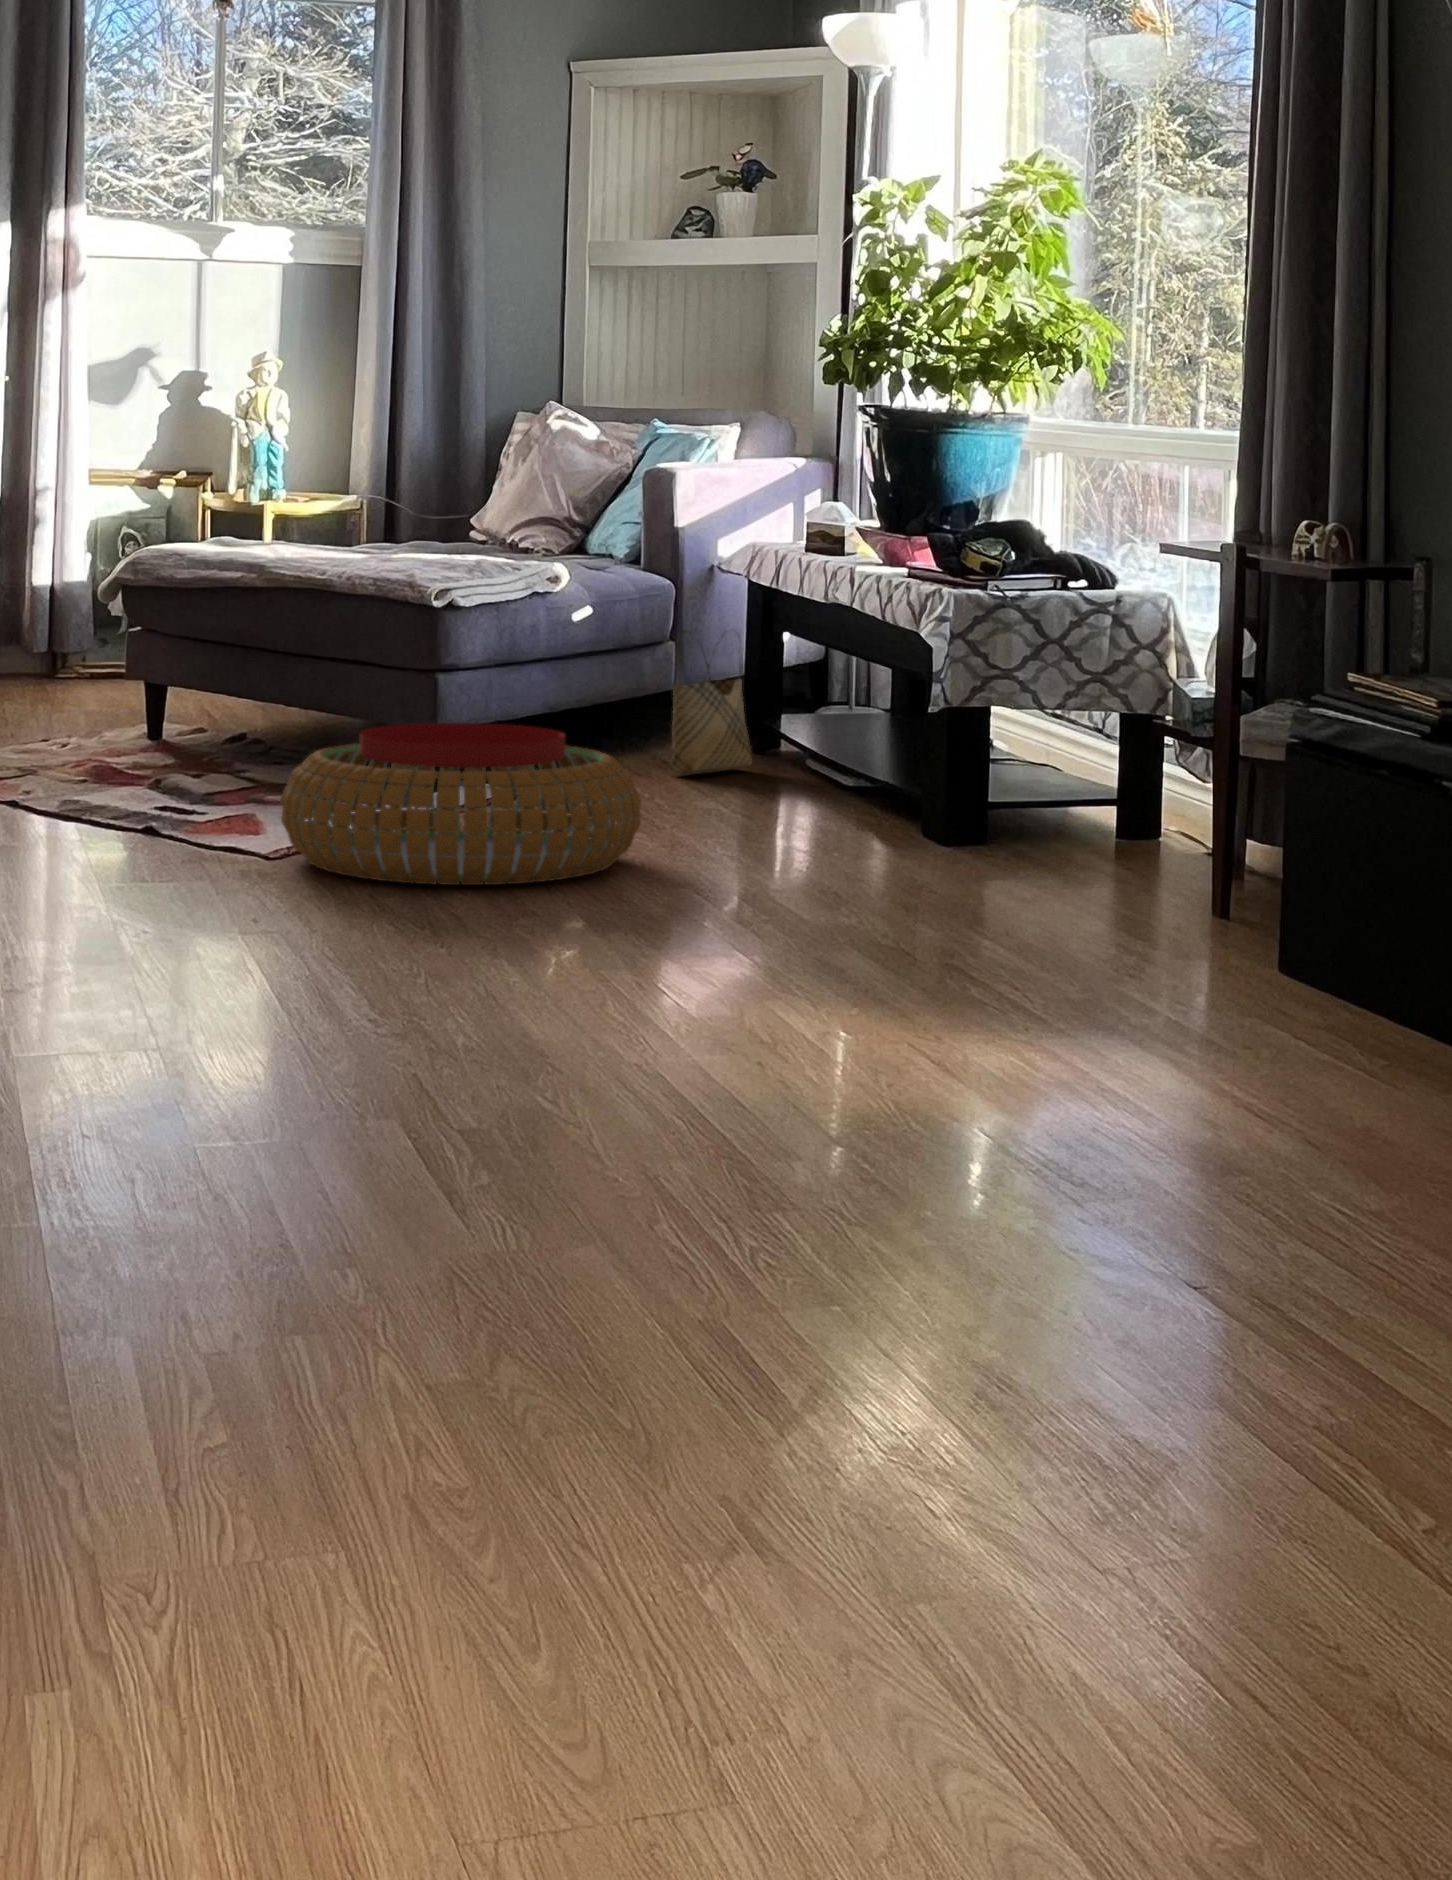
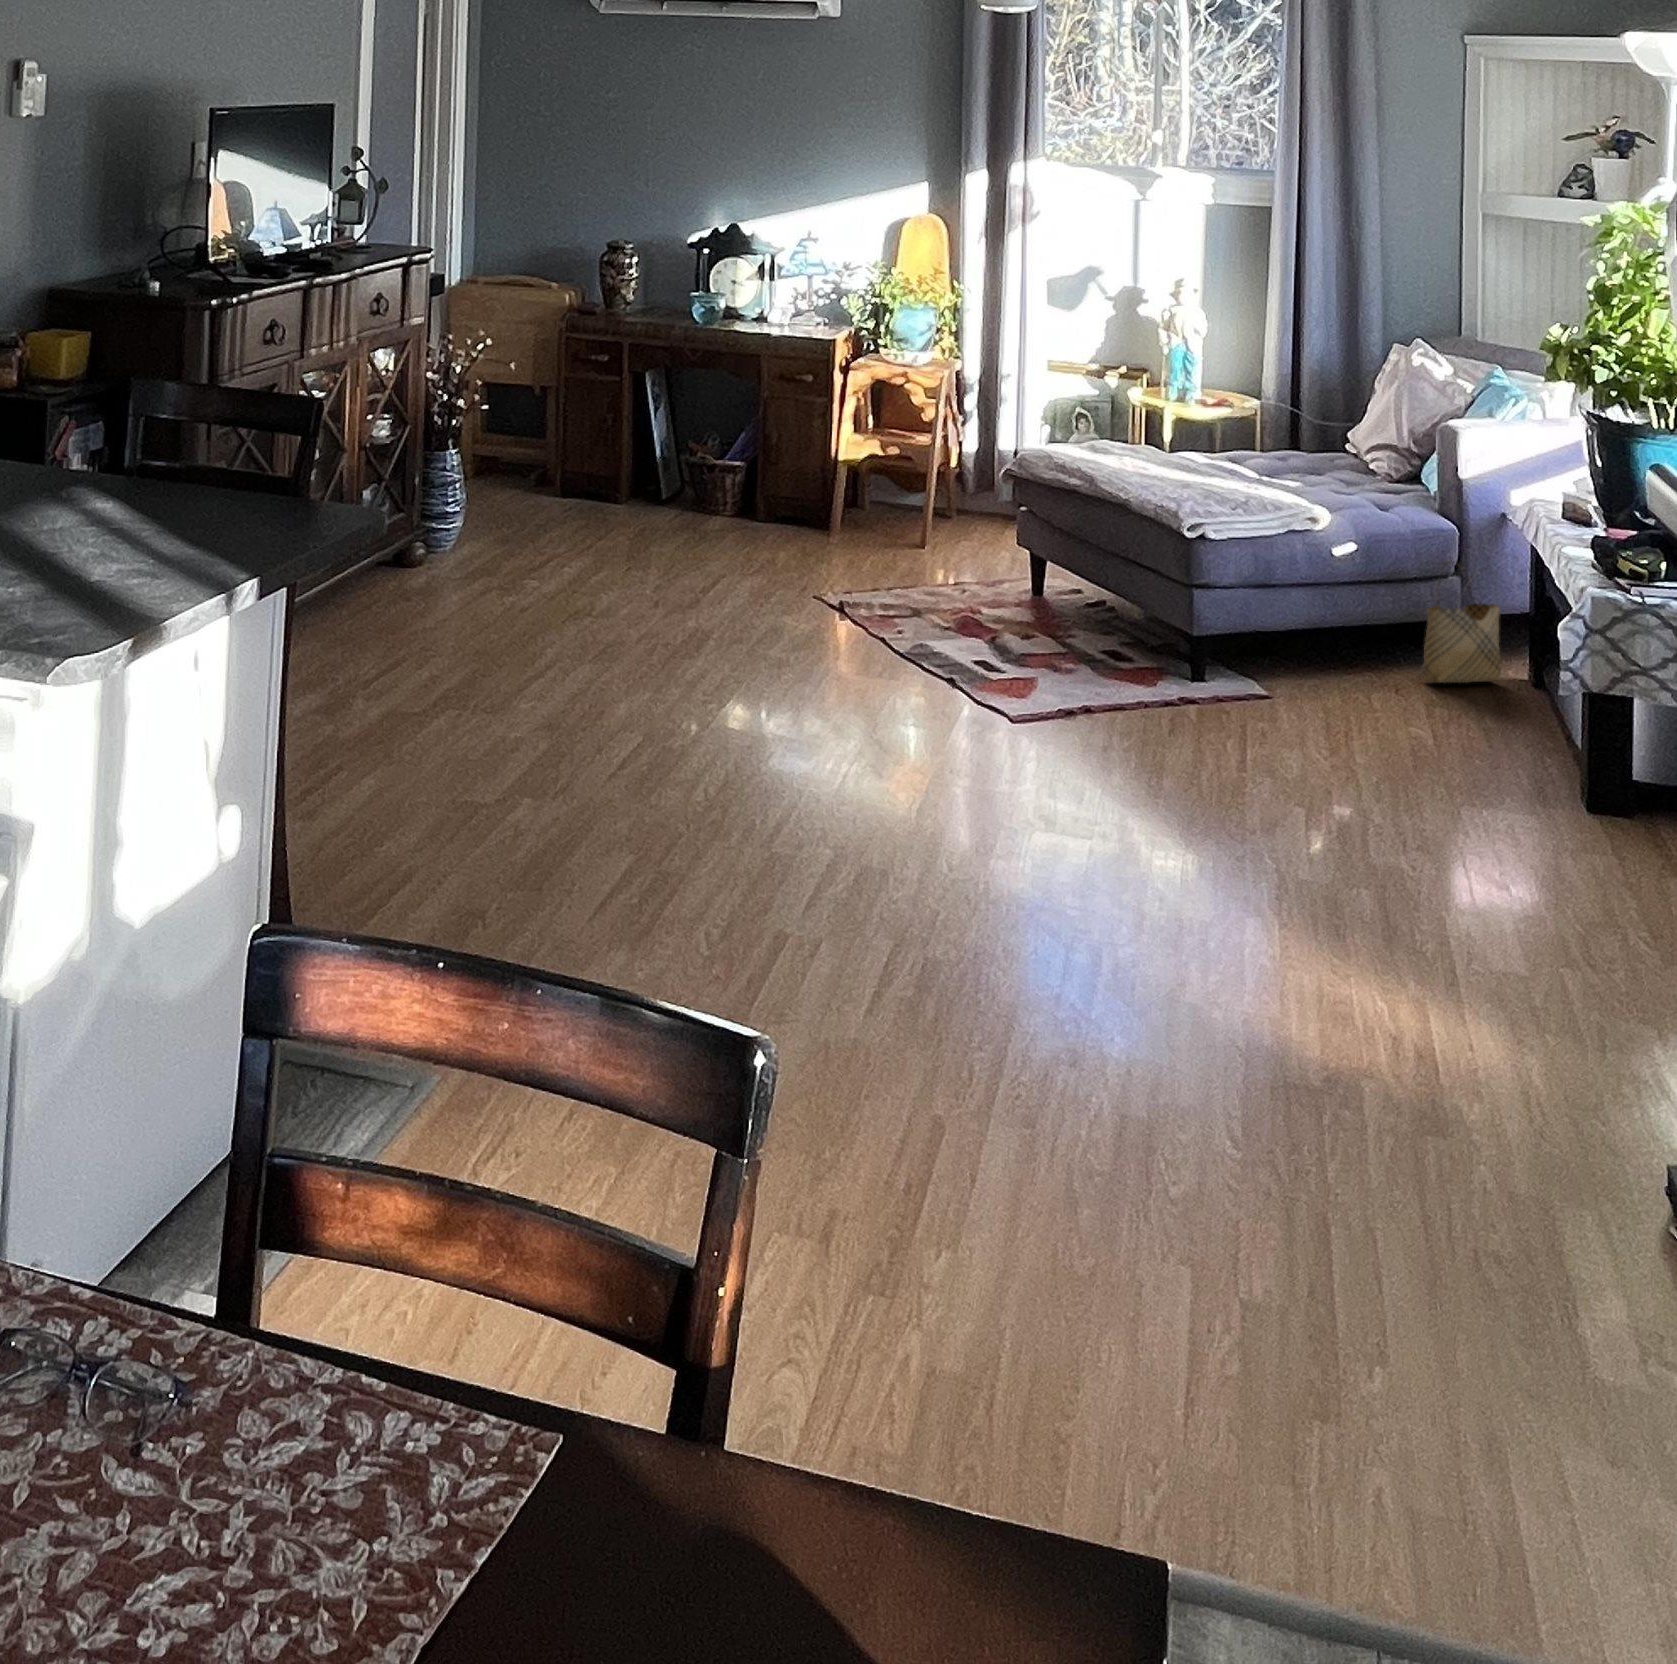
pouf: present [281,723,641,885] -> none [1010,644,1301,793]

